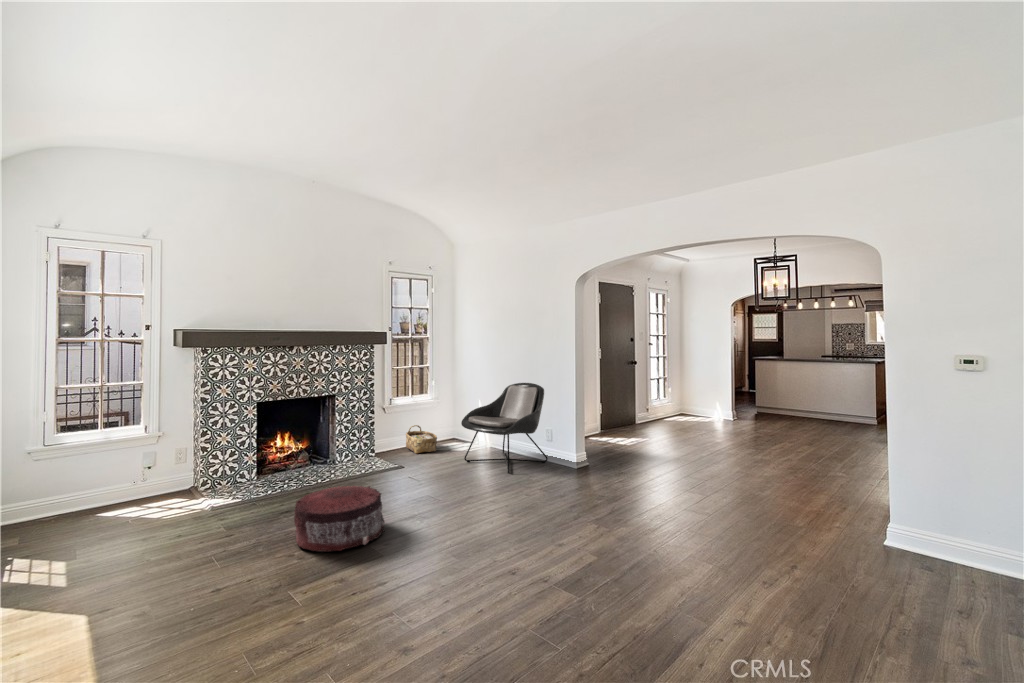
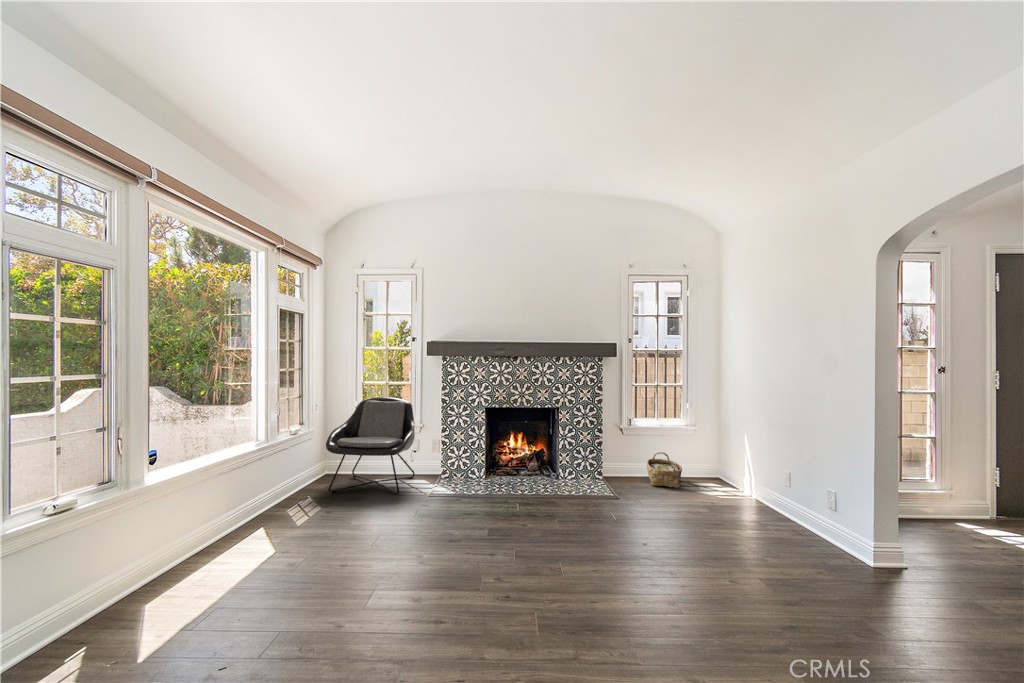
lounge chair: present [461,383,548,473] -> present [326,397,415,495]
pouf: present [294,486,385,552] -> none [420,499,507,570]

